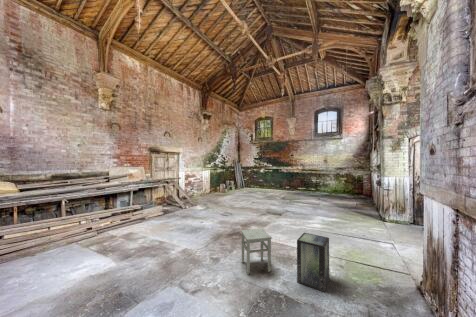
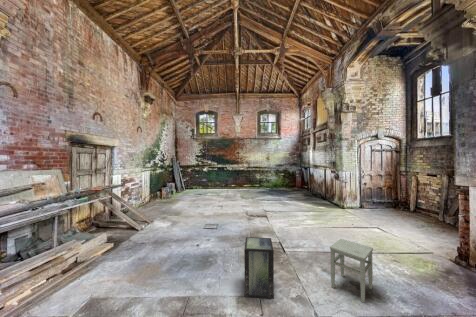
storage box: present [297,233,329,292] -> present [244,237,274,299]

